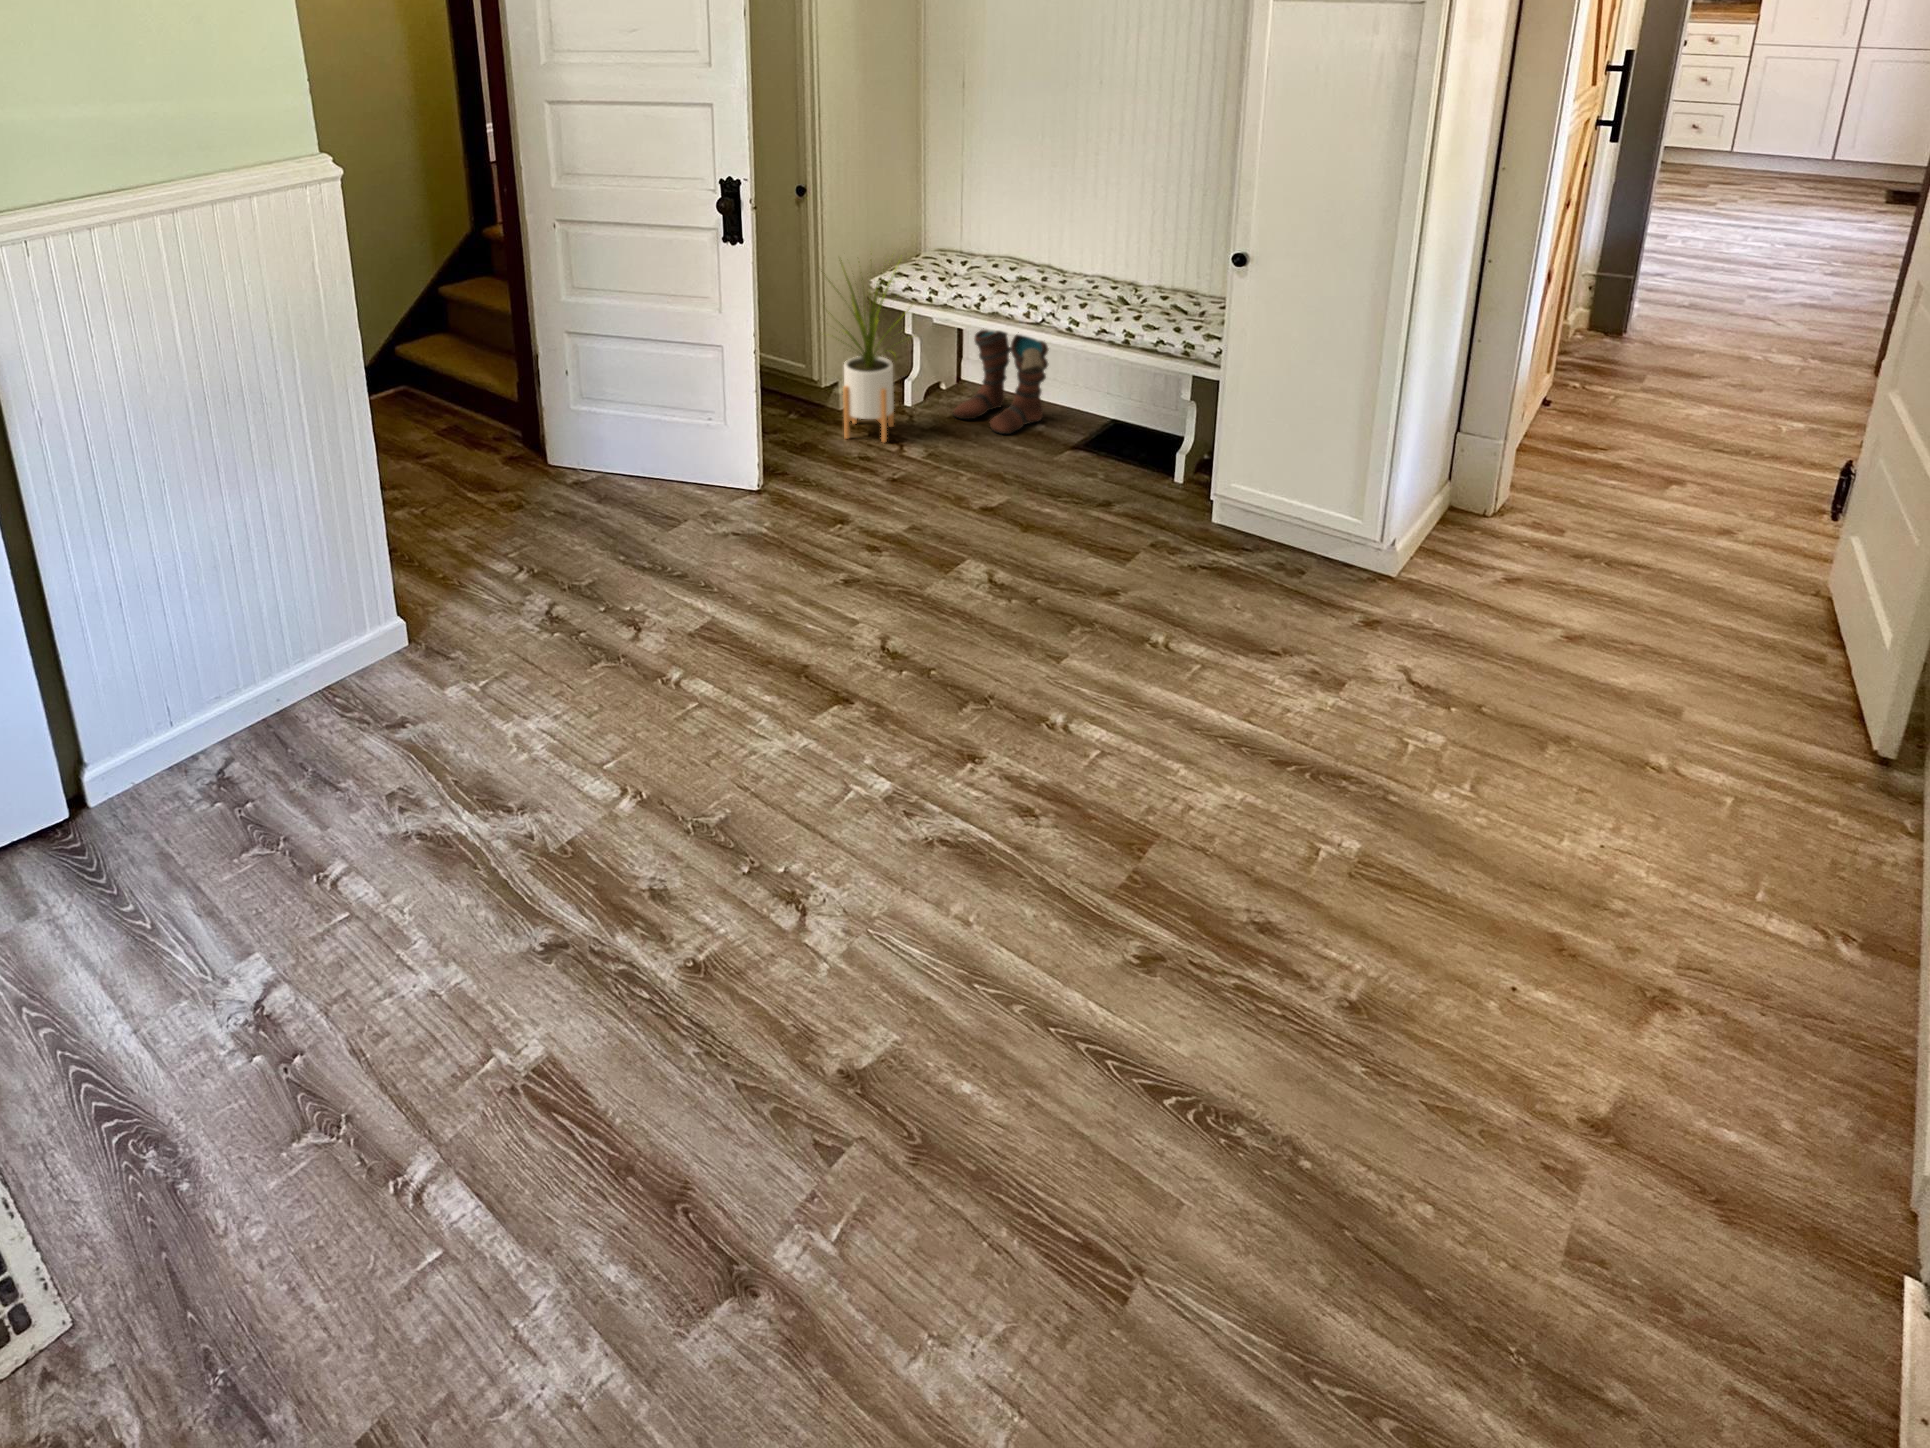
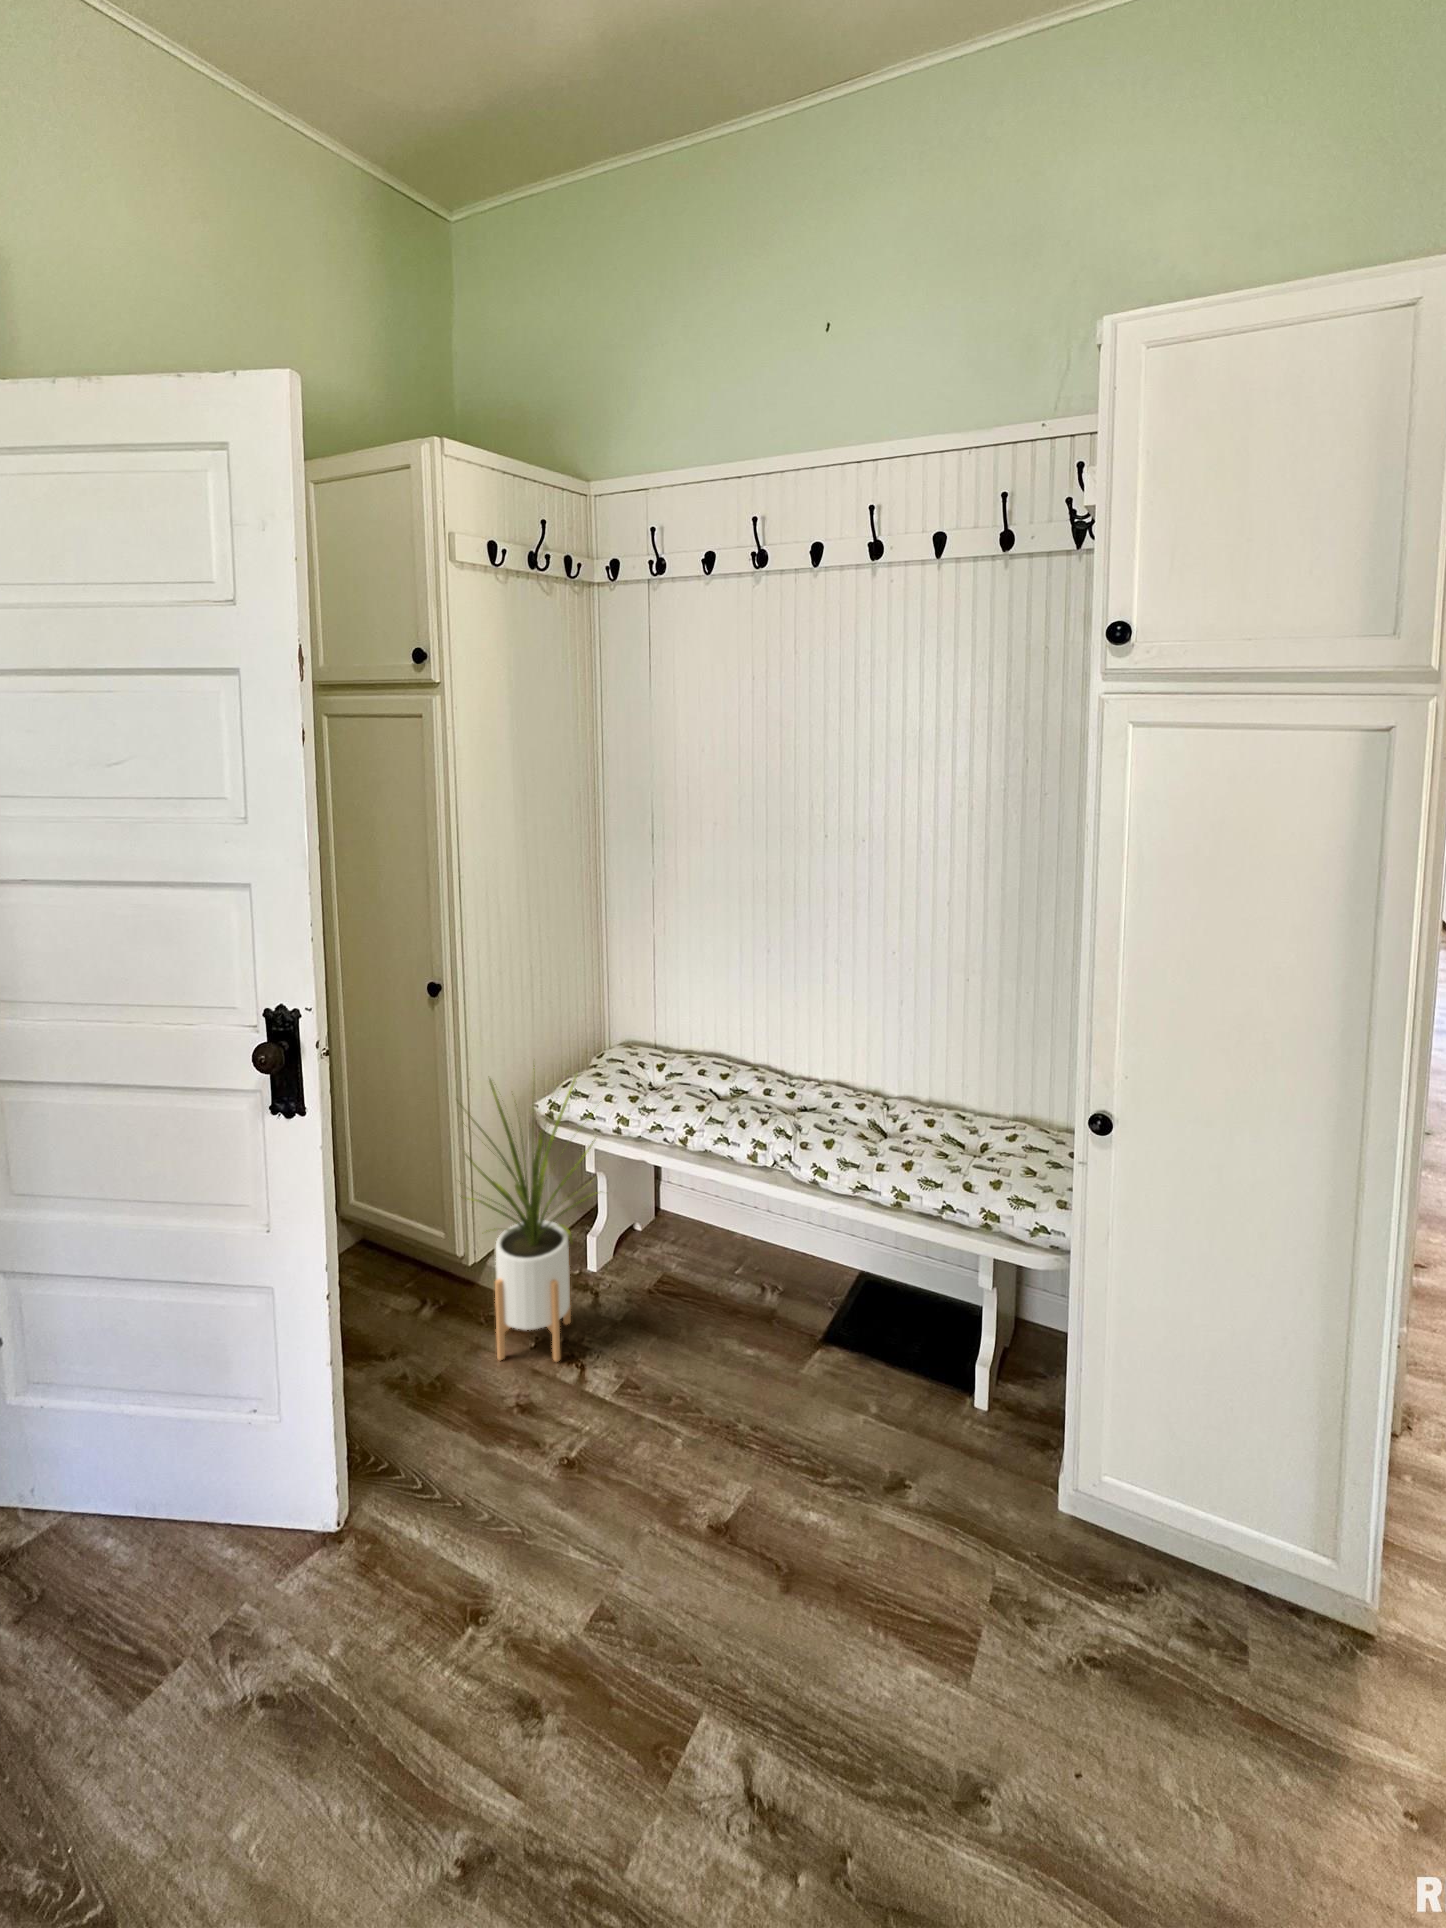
boots: present [953,330,1048,434] -> none [652,1148,778,1322]

